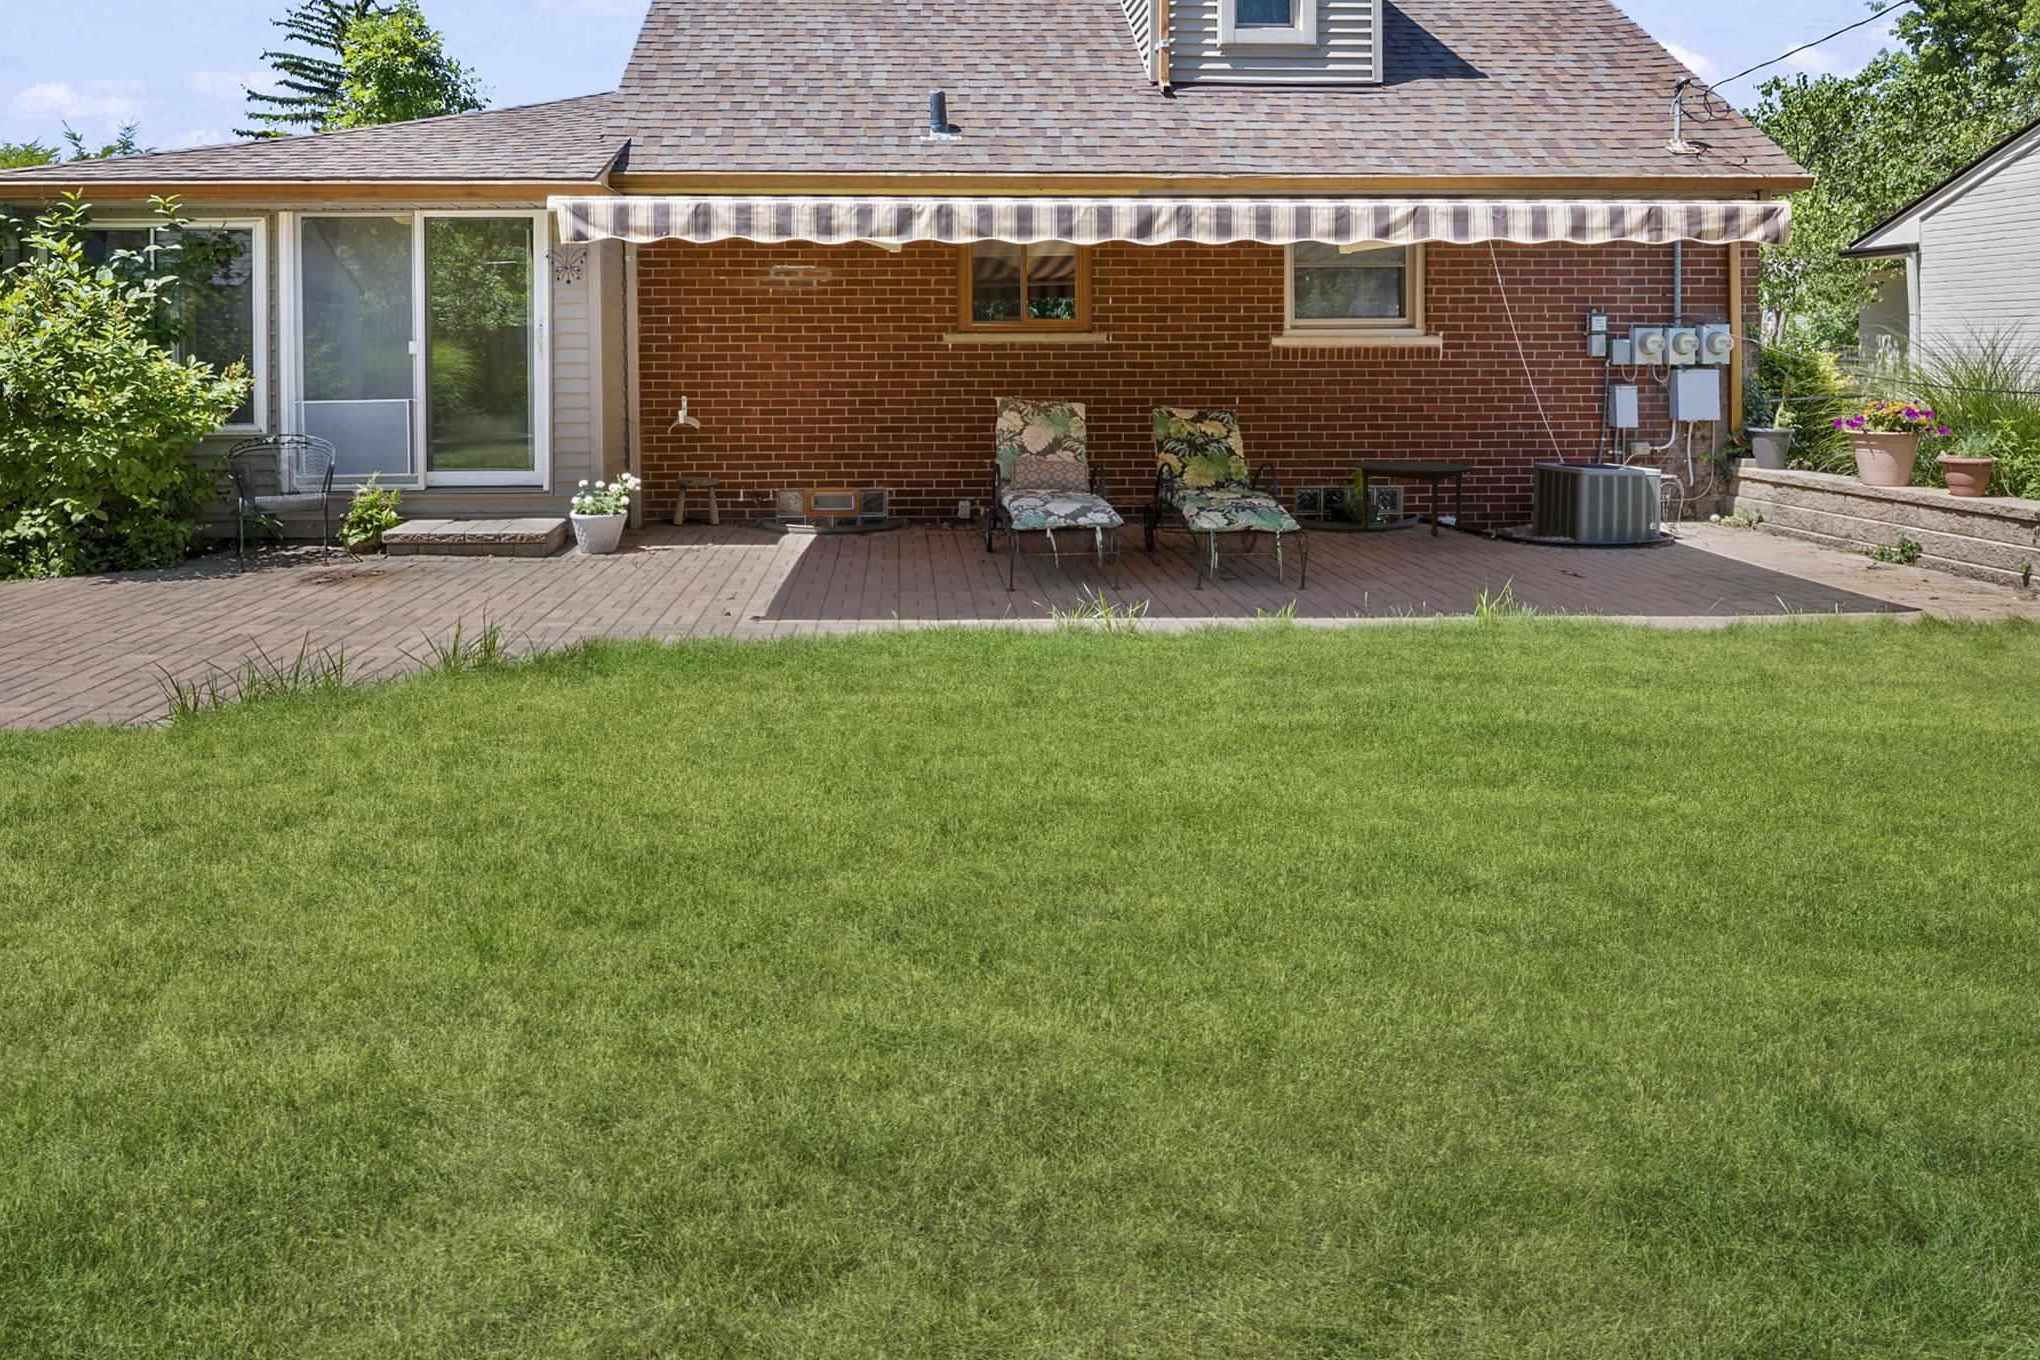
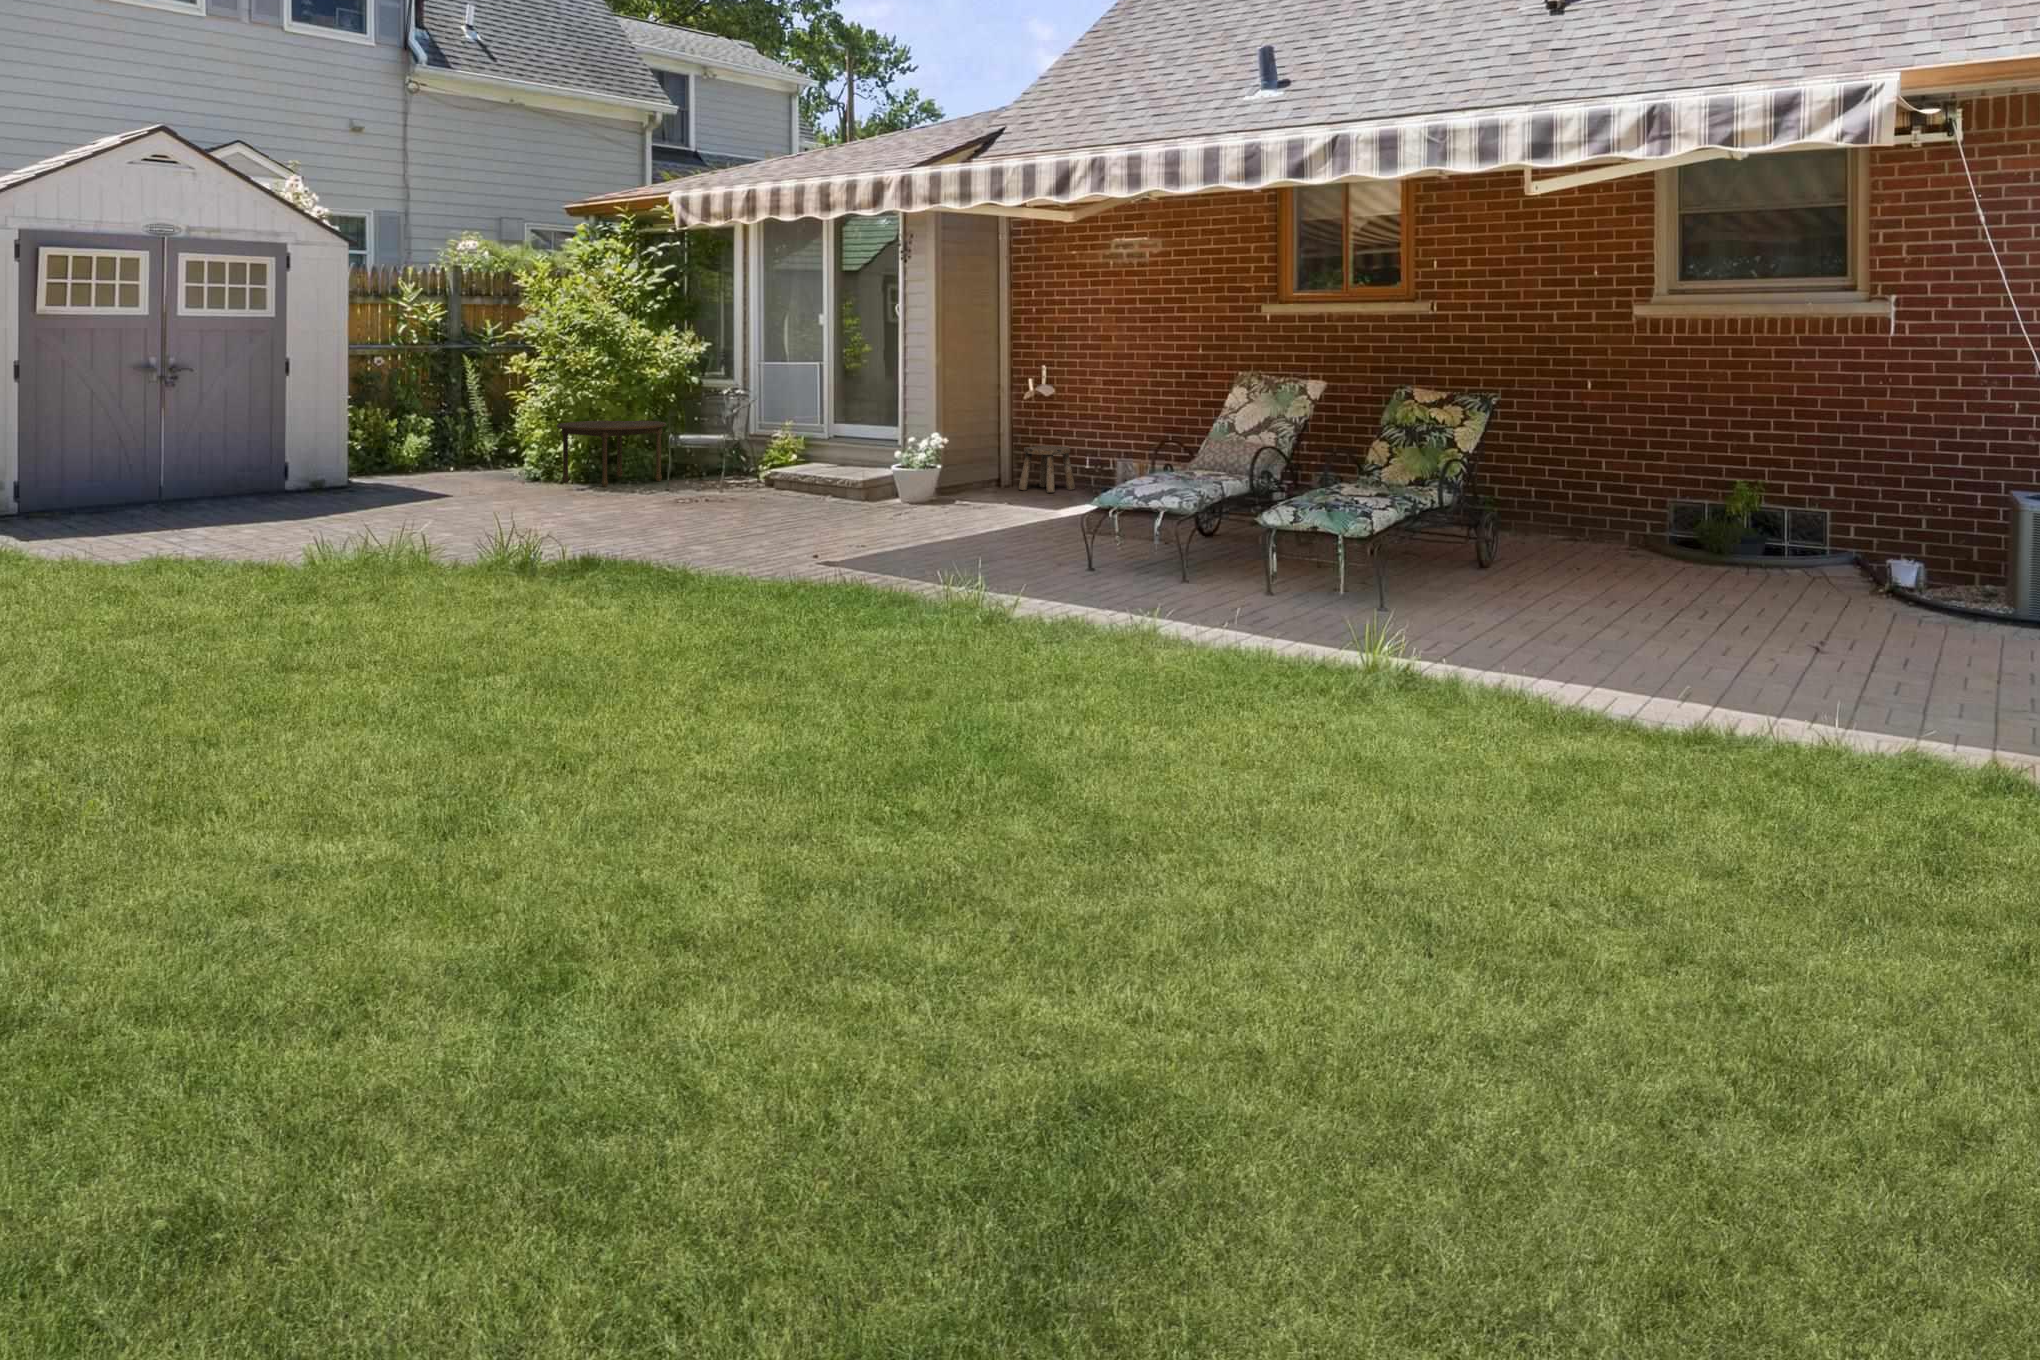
dining table: present [1353,462,1473,536] -> present [557,420,666,487]

